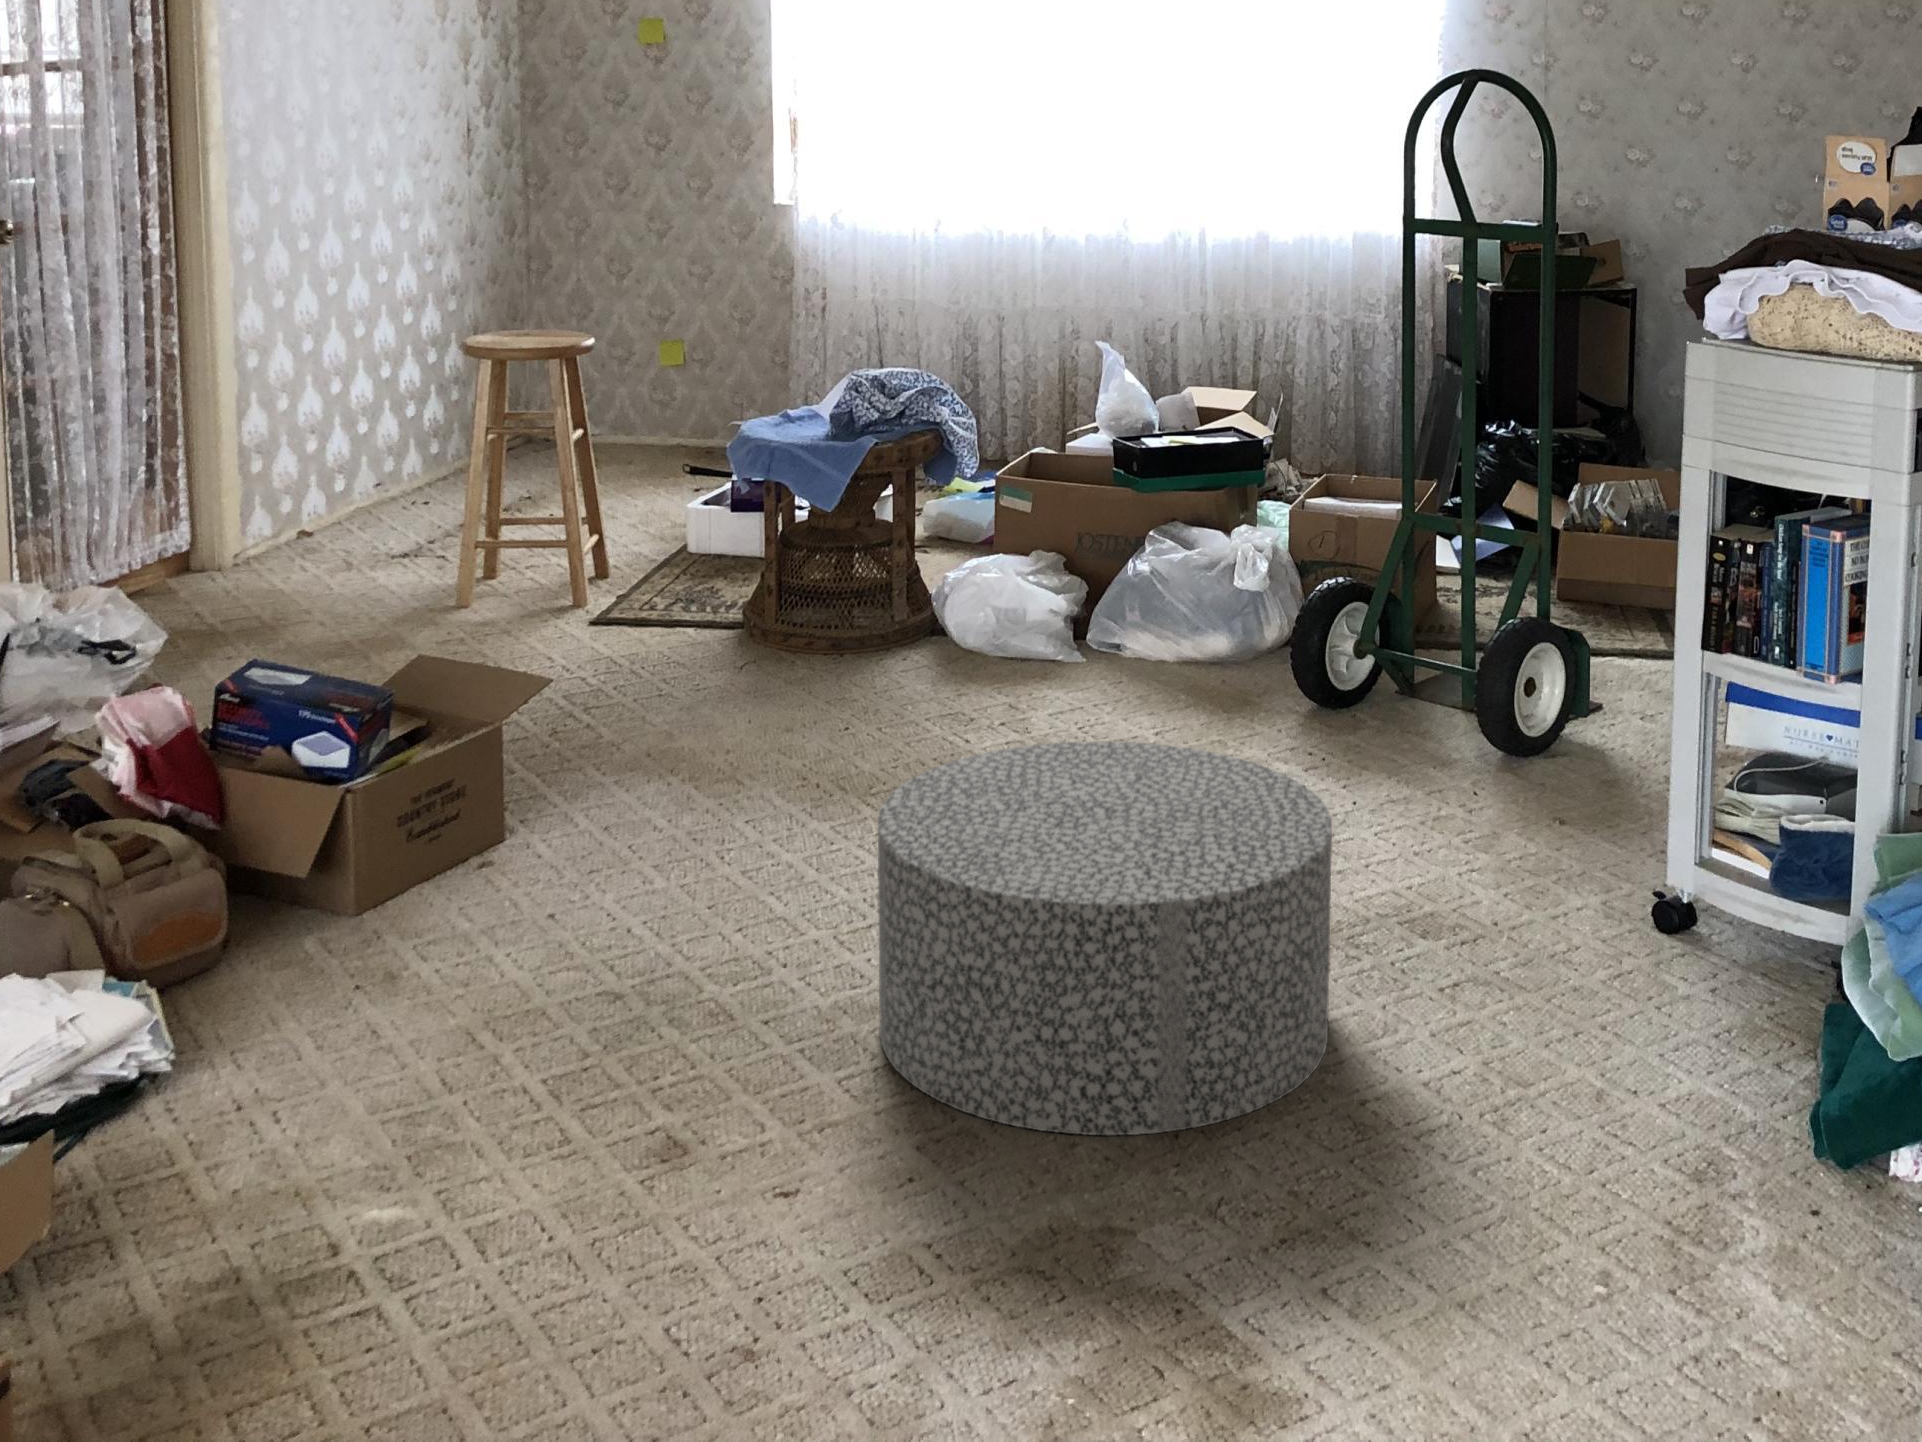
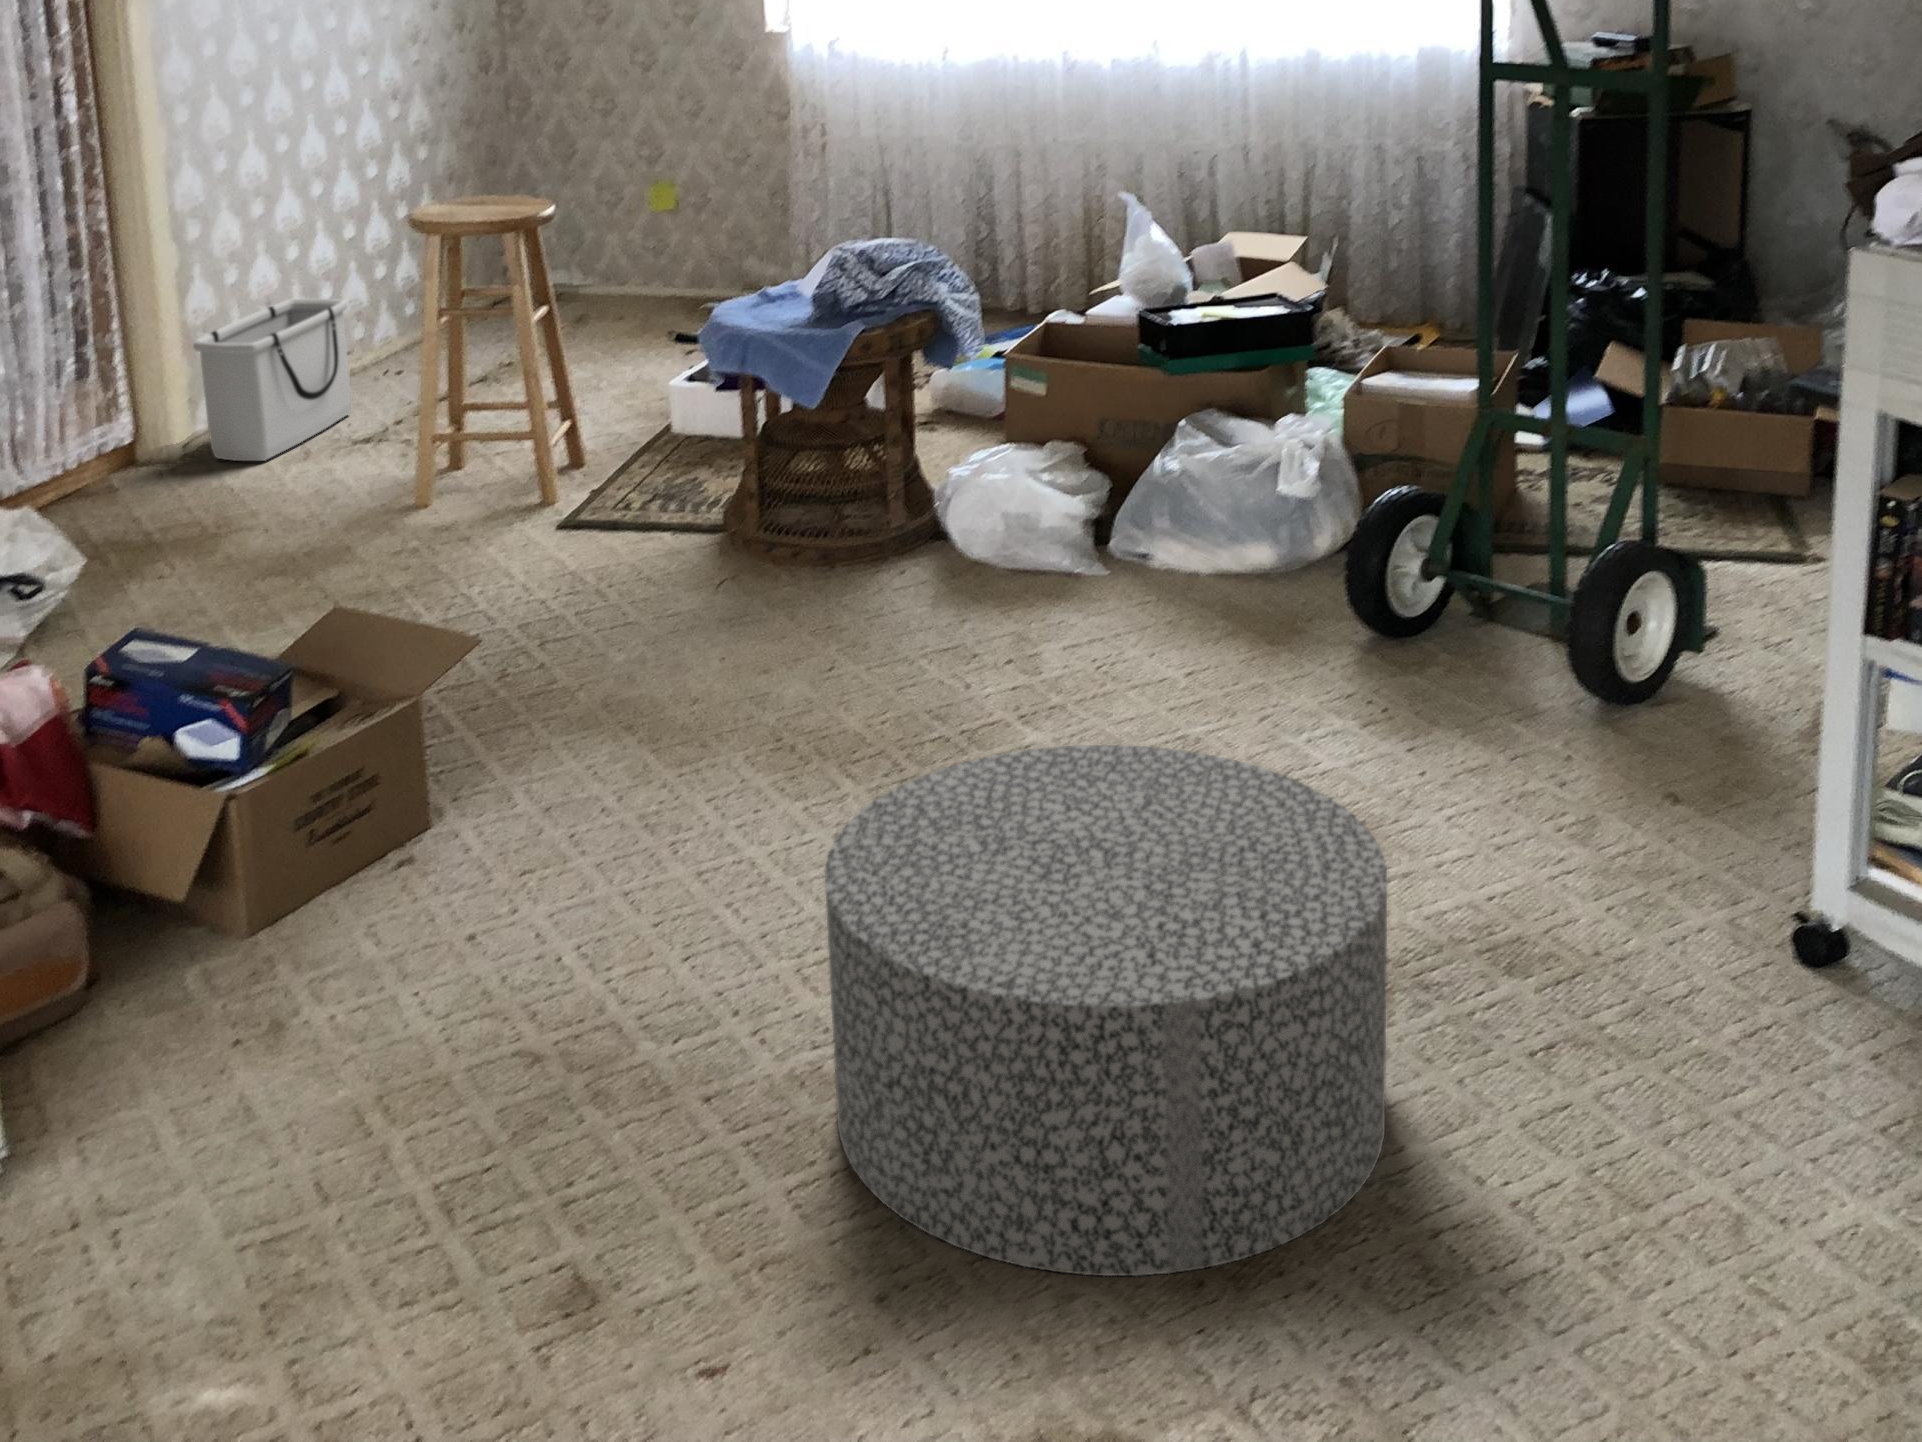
storage bin: none [255,426,394,568] -> present [193,298,352,461]

